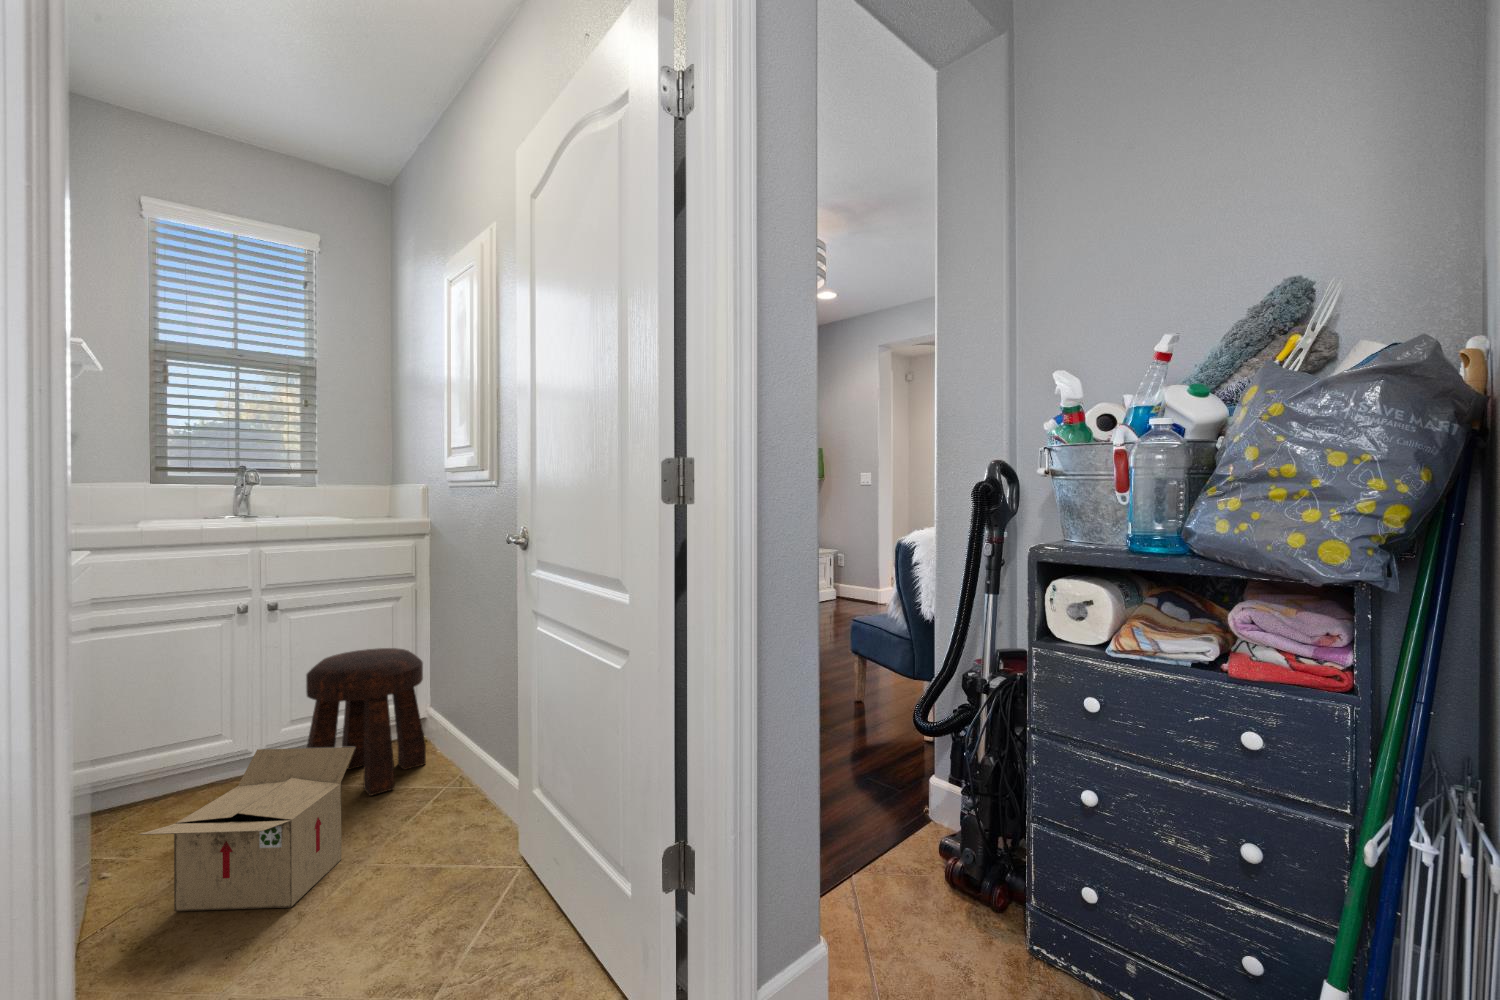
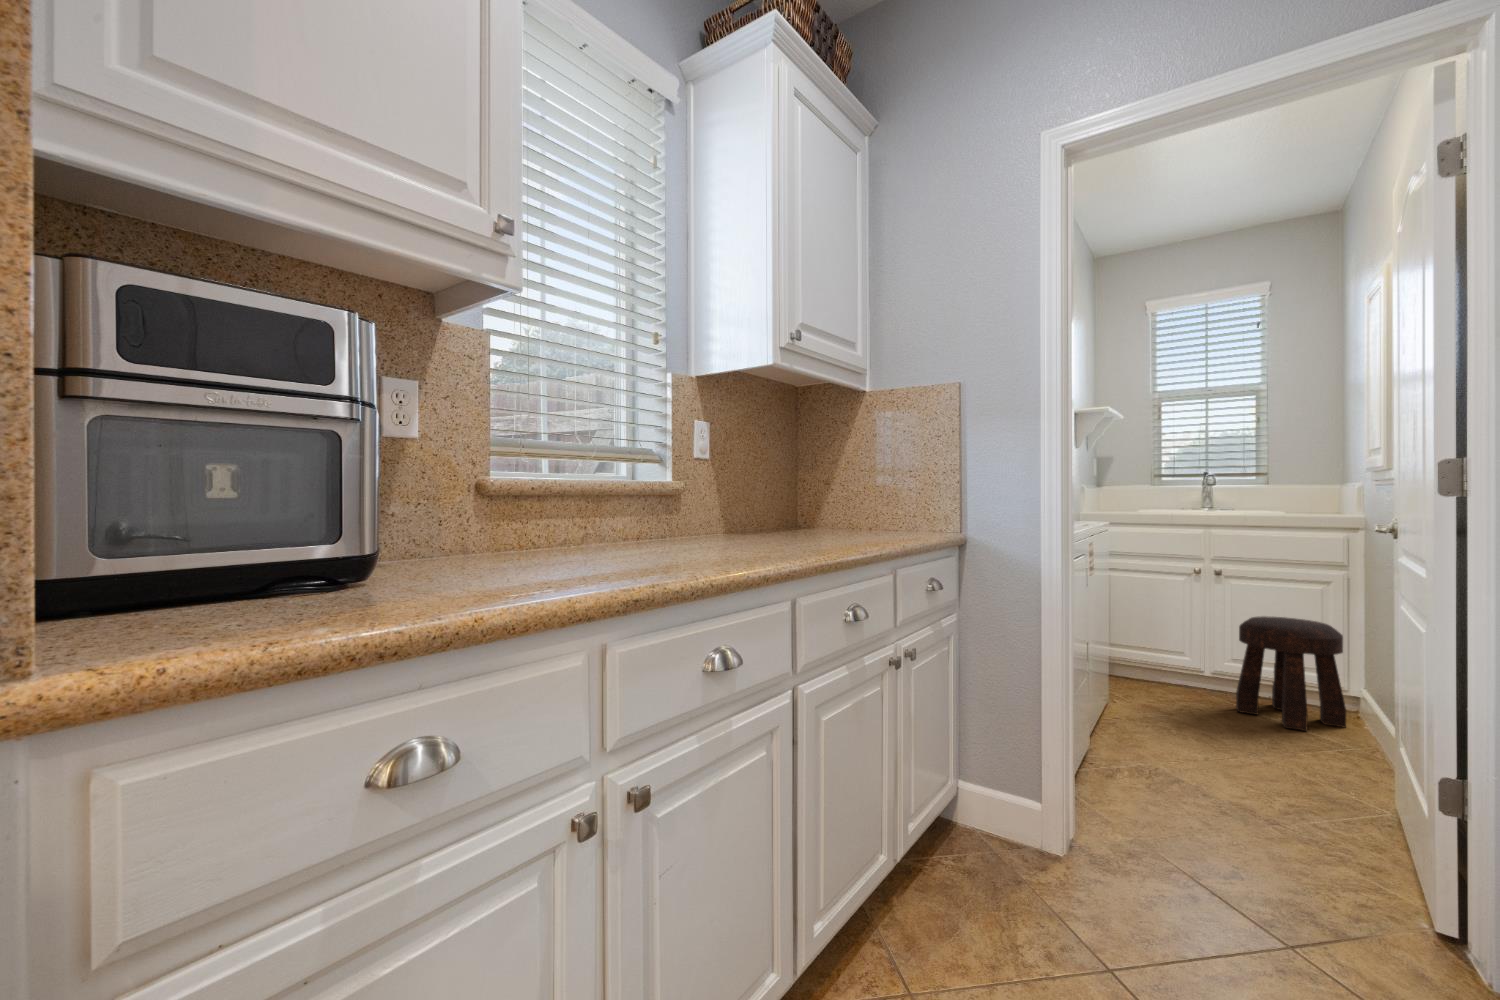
cardboard box: present [138,747,355,911] -> none [1126,659,1261,755]

